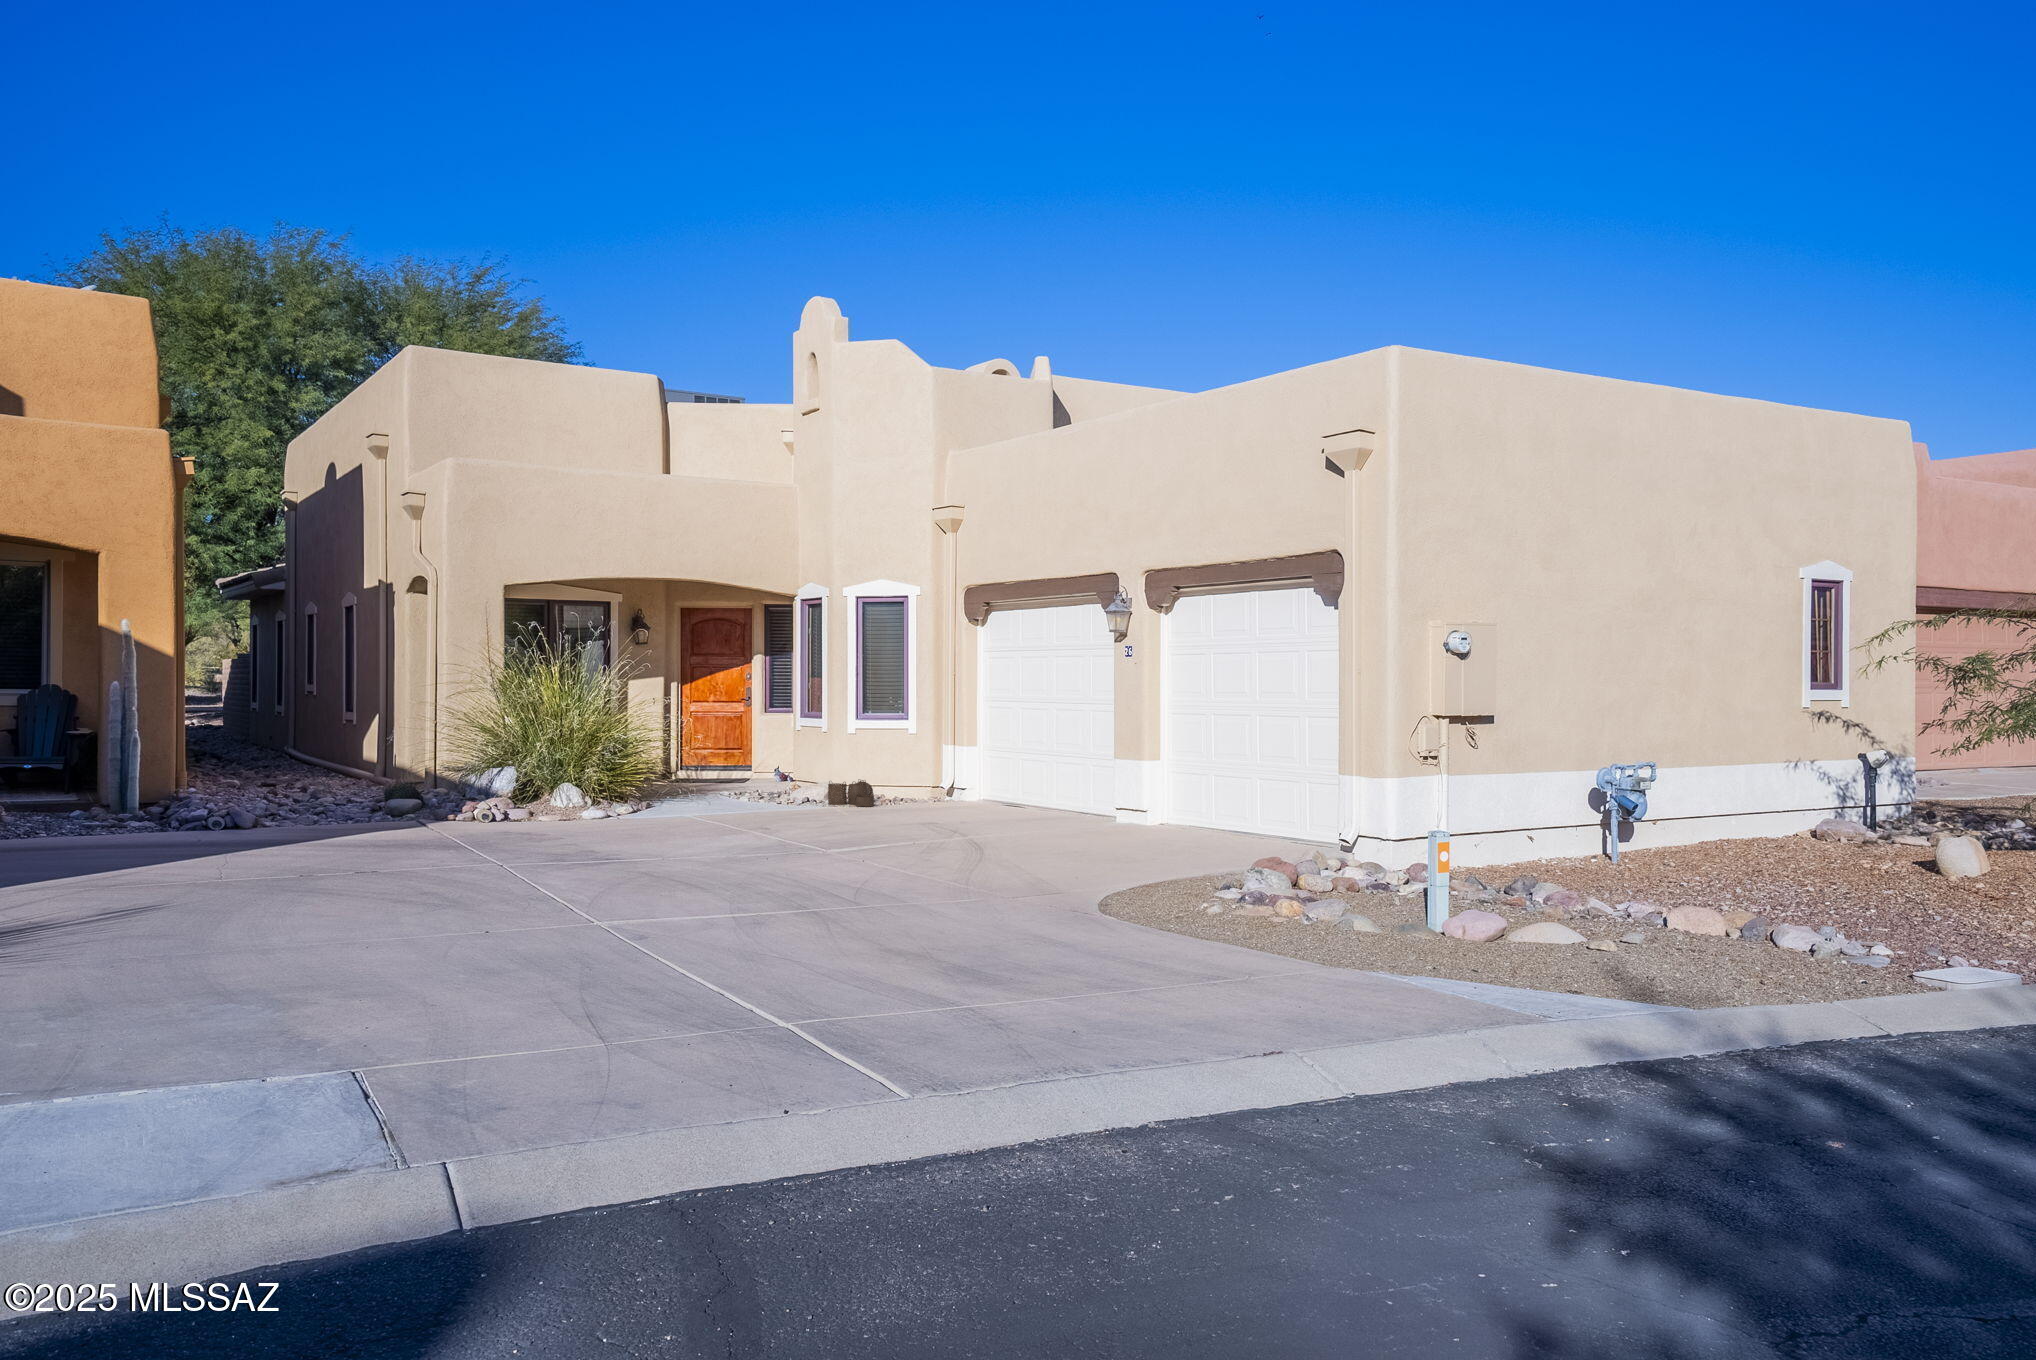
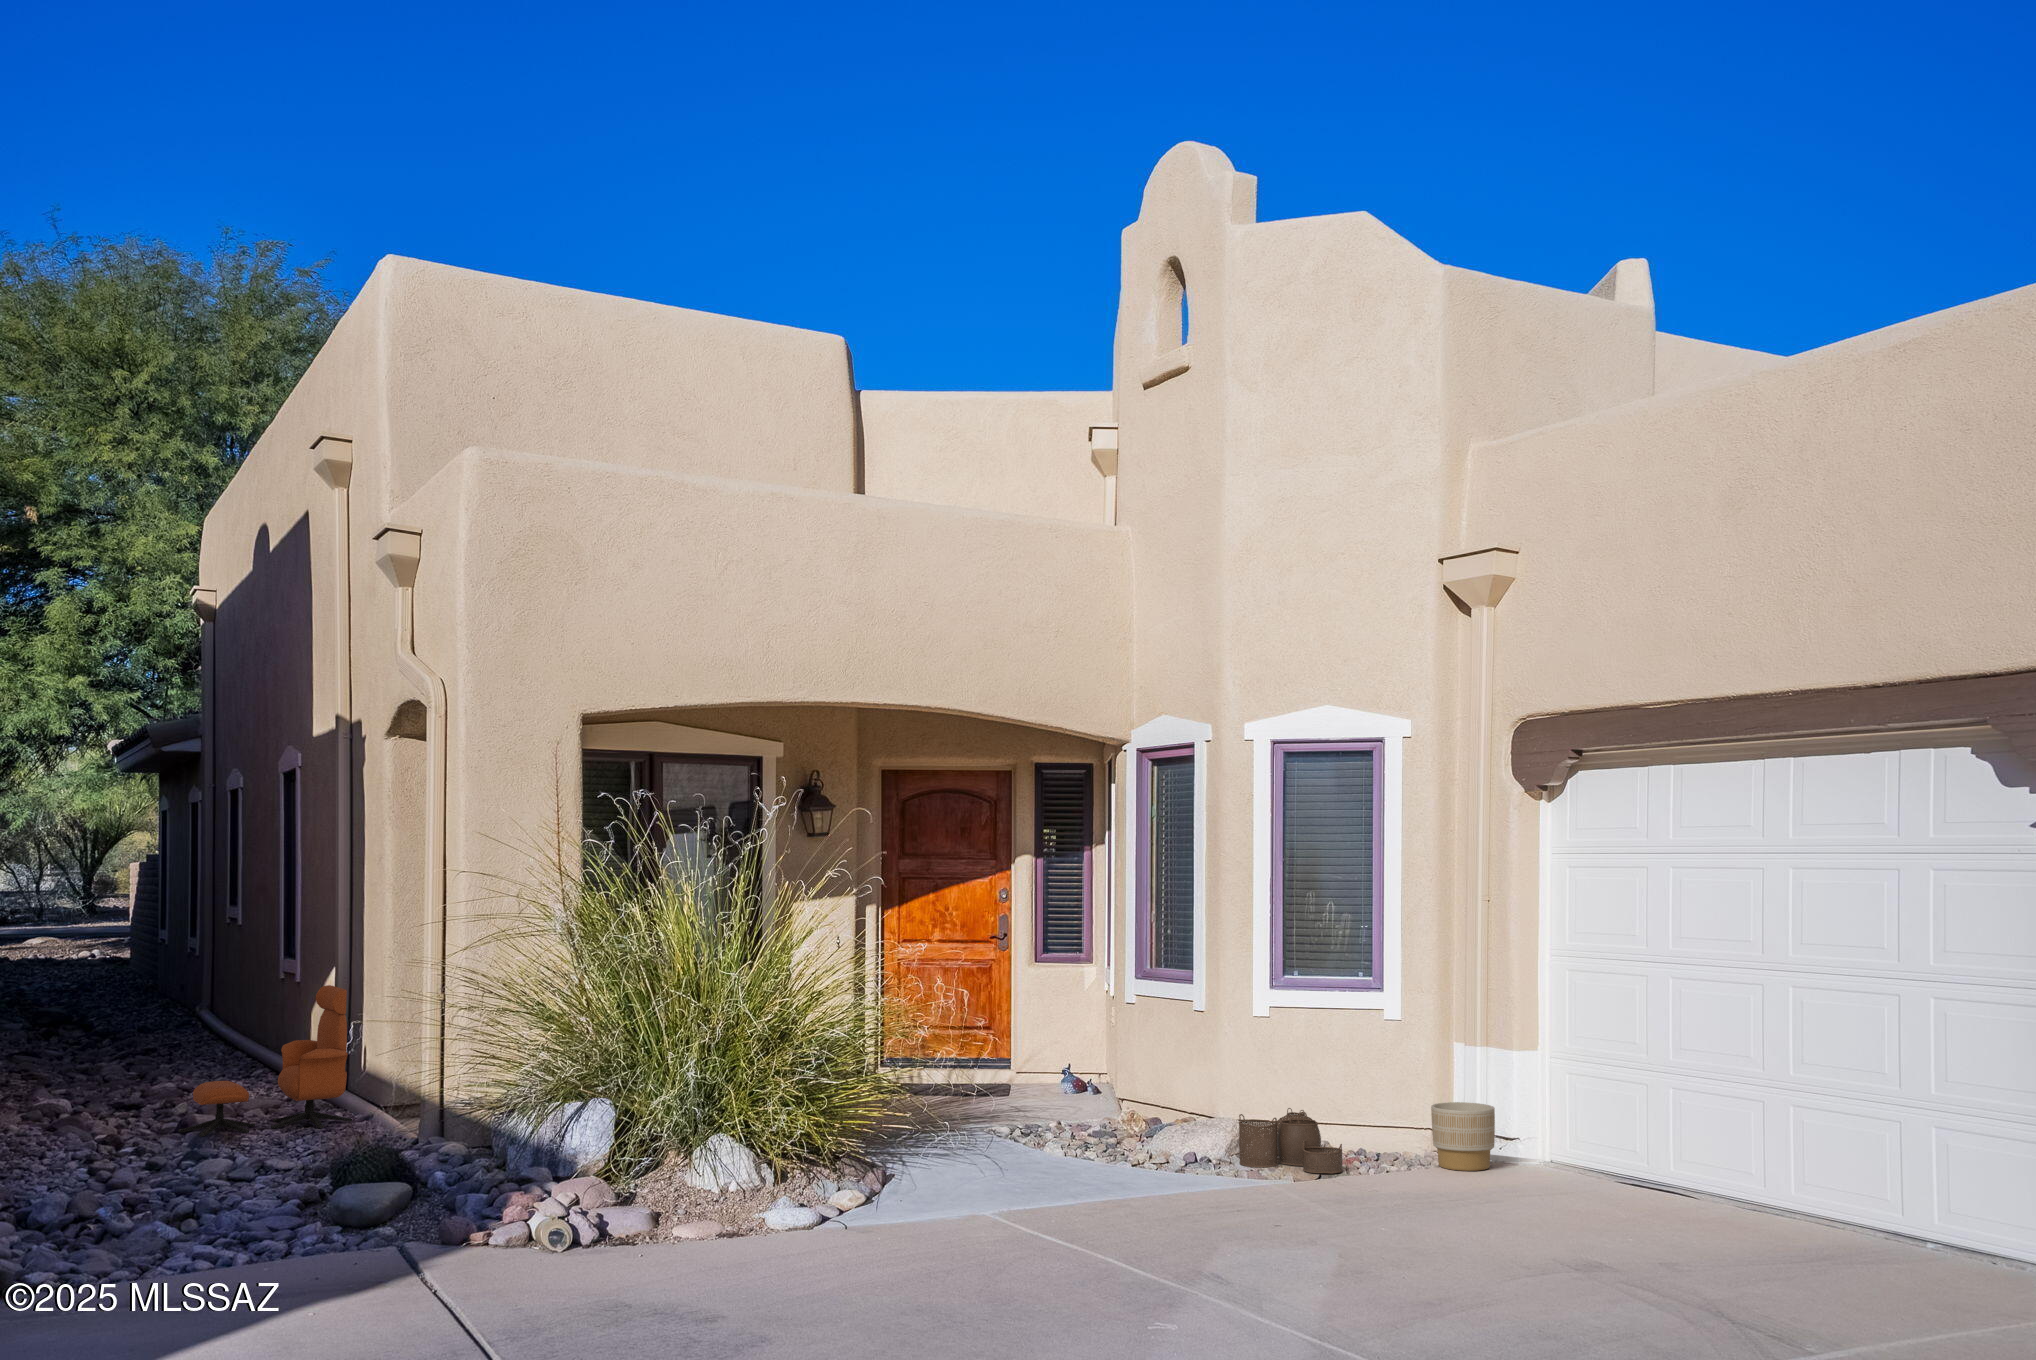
lounge chair: none [306,720,394,793] -> present [179,985,352,1137]
planter: none [921,776,951,806] -> present [1431,1102,1495,1171]

